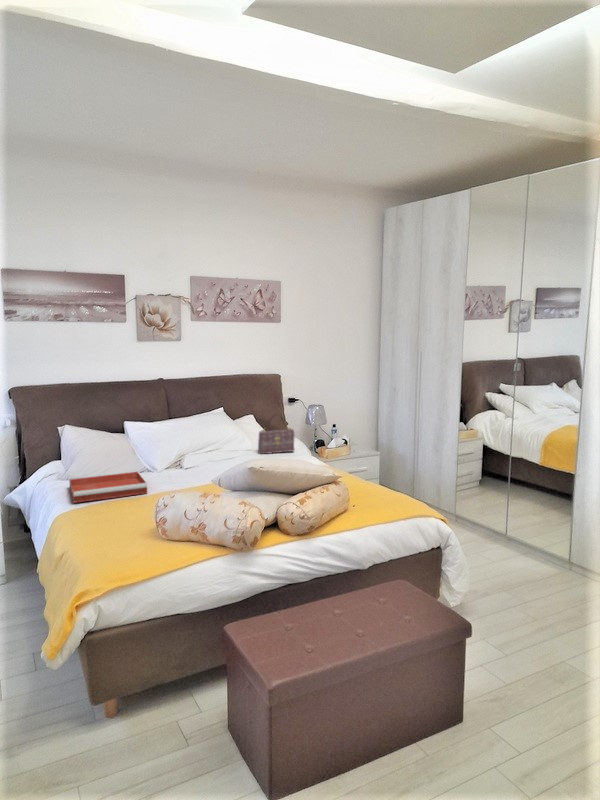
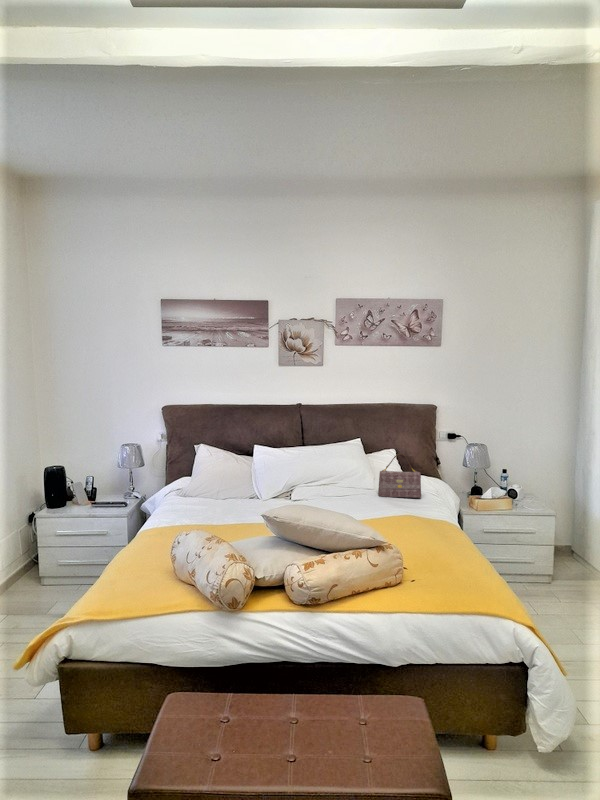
tray: present [69,472,147,503] -> none [157,499,235,525]

